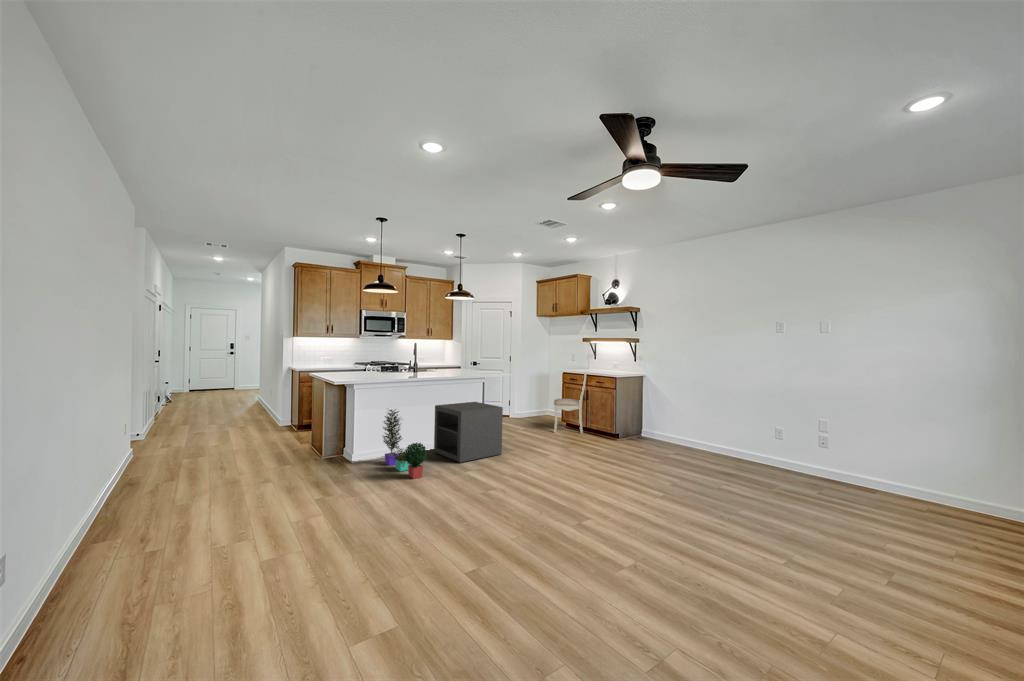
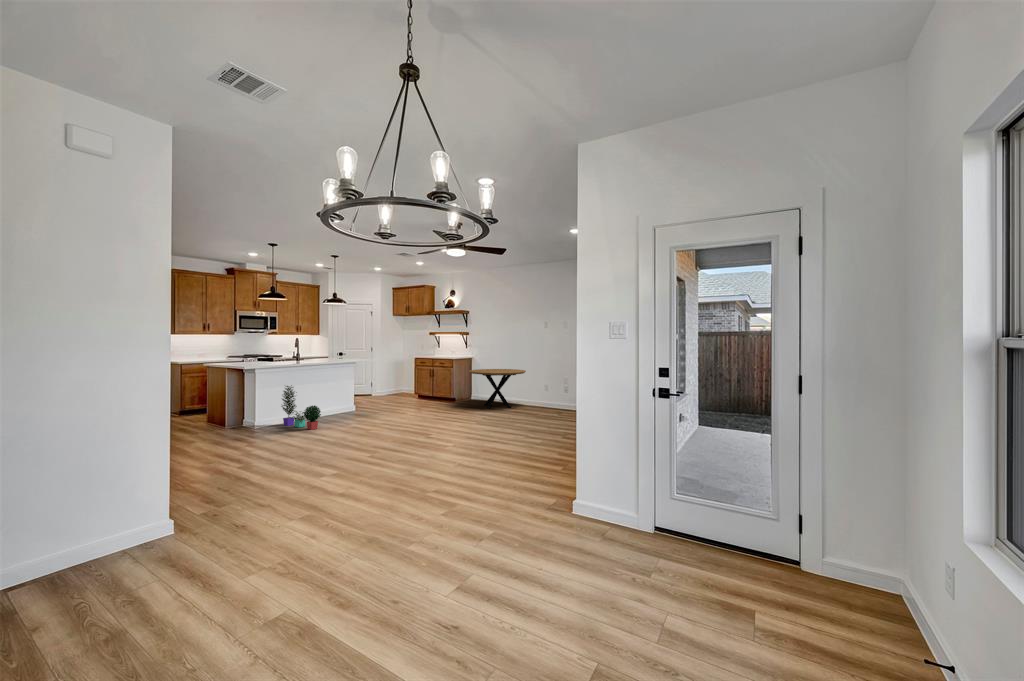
dining chair: present [554,373,586,434] -> none [408,358,432,402]
dining table: none [642,394,738,460] -> present [469,369,526,409]
storage cabinet: present [434,402,503,463] -> none [319,380,372,421]

